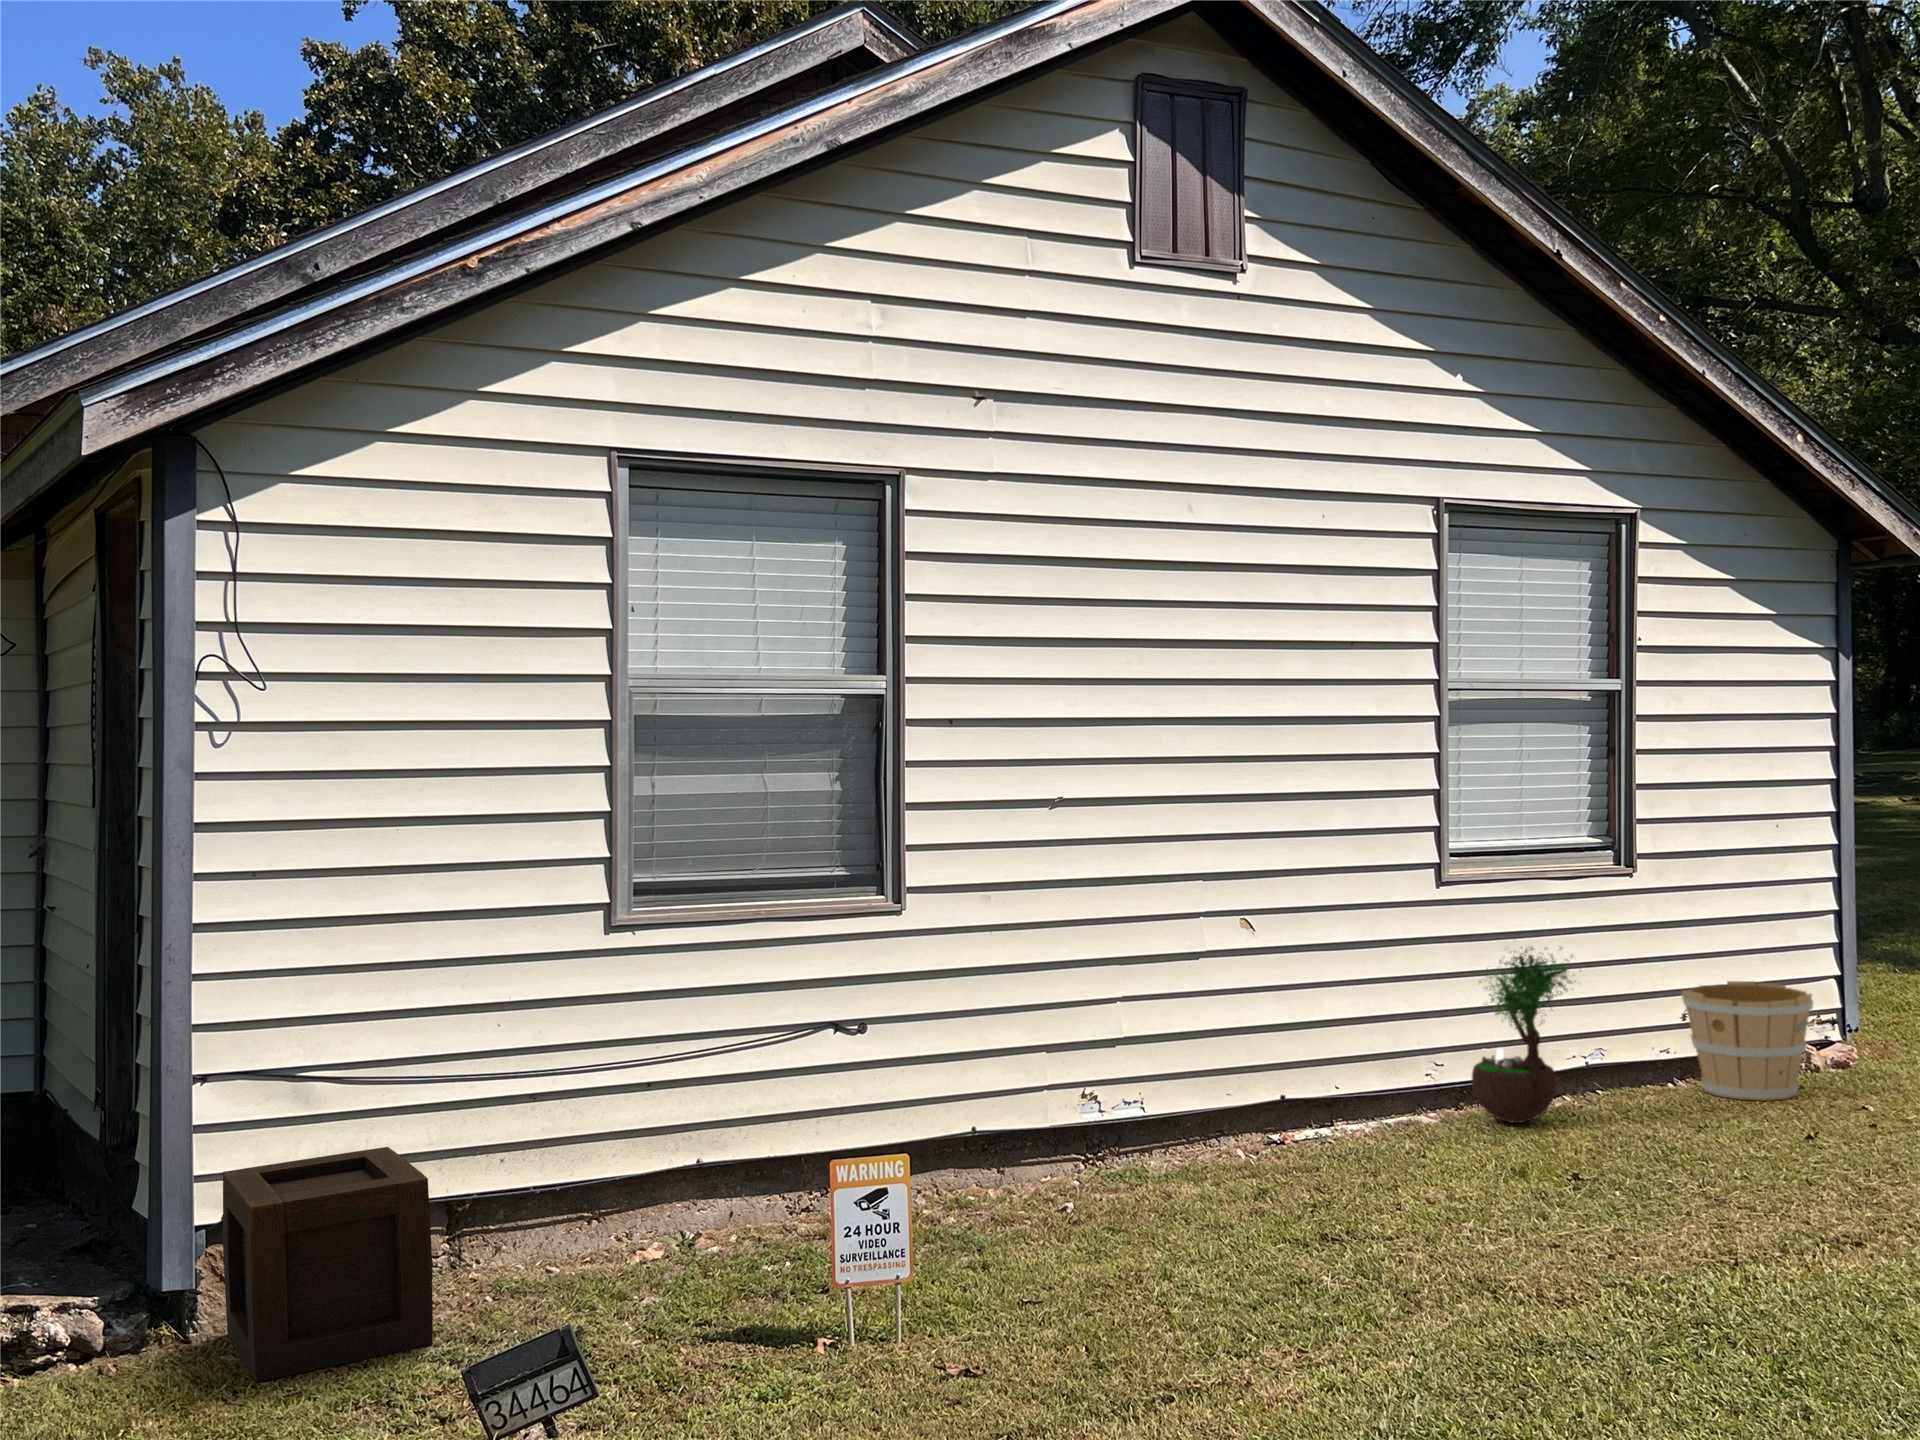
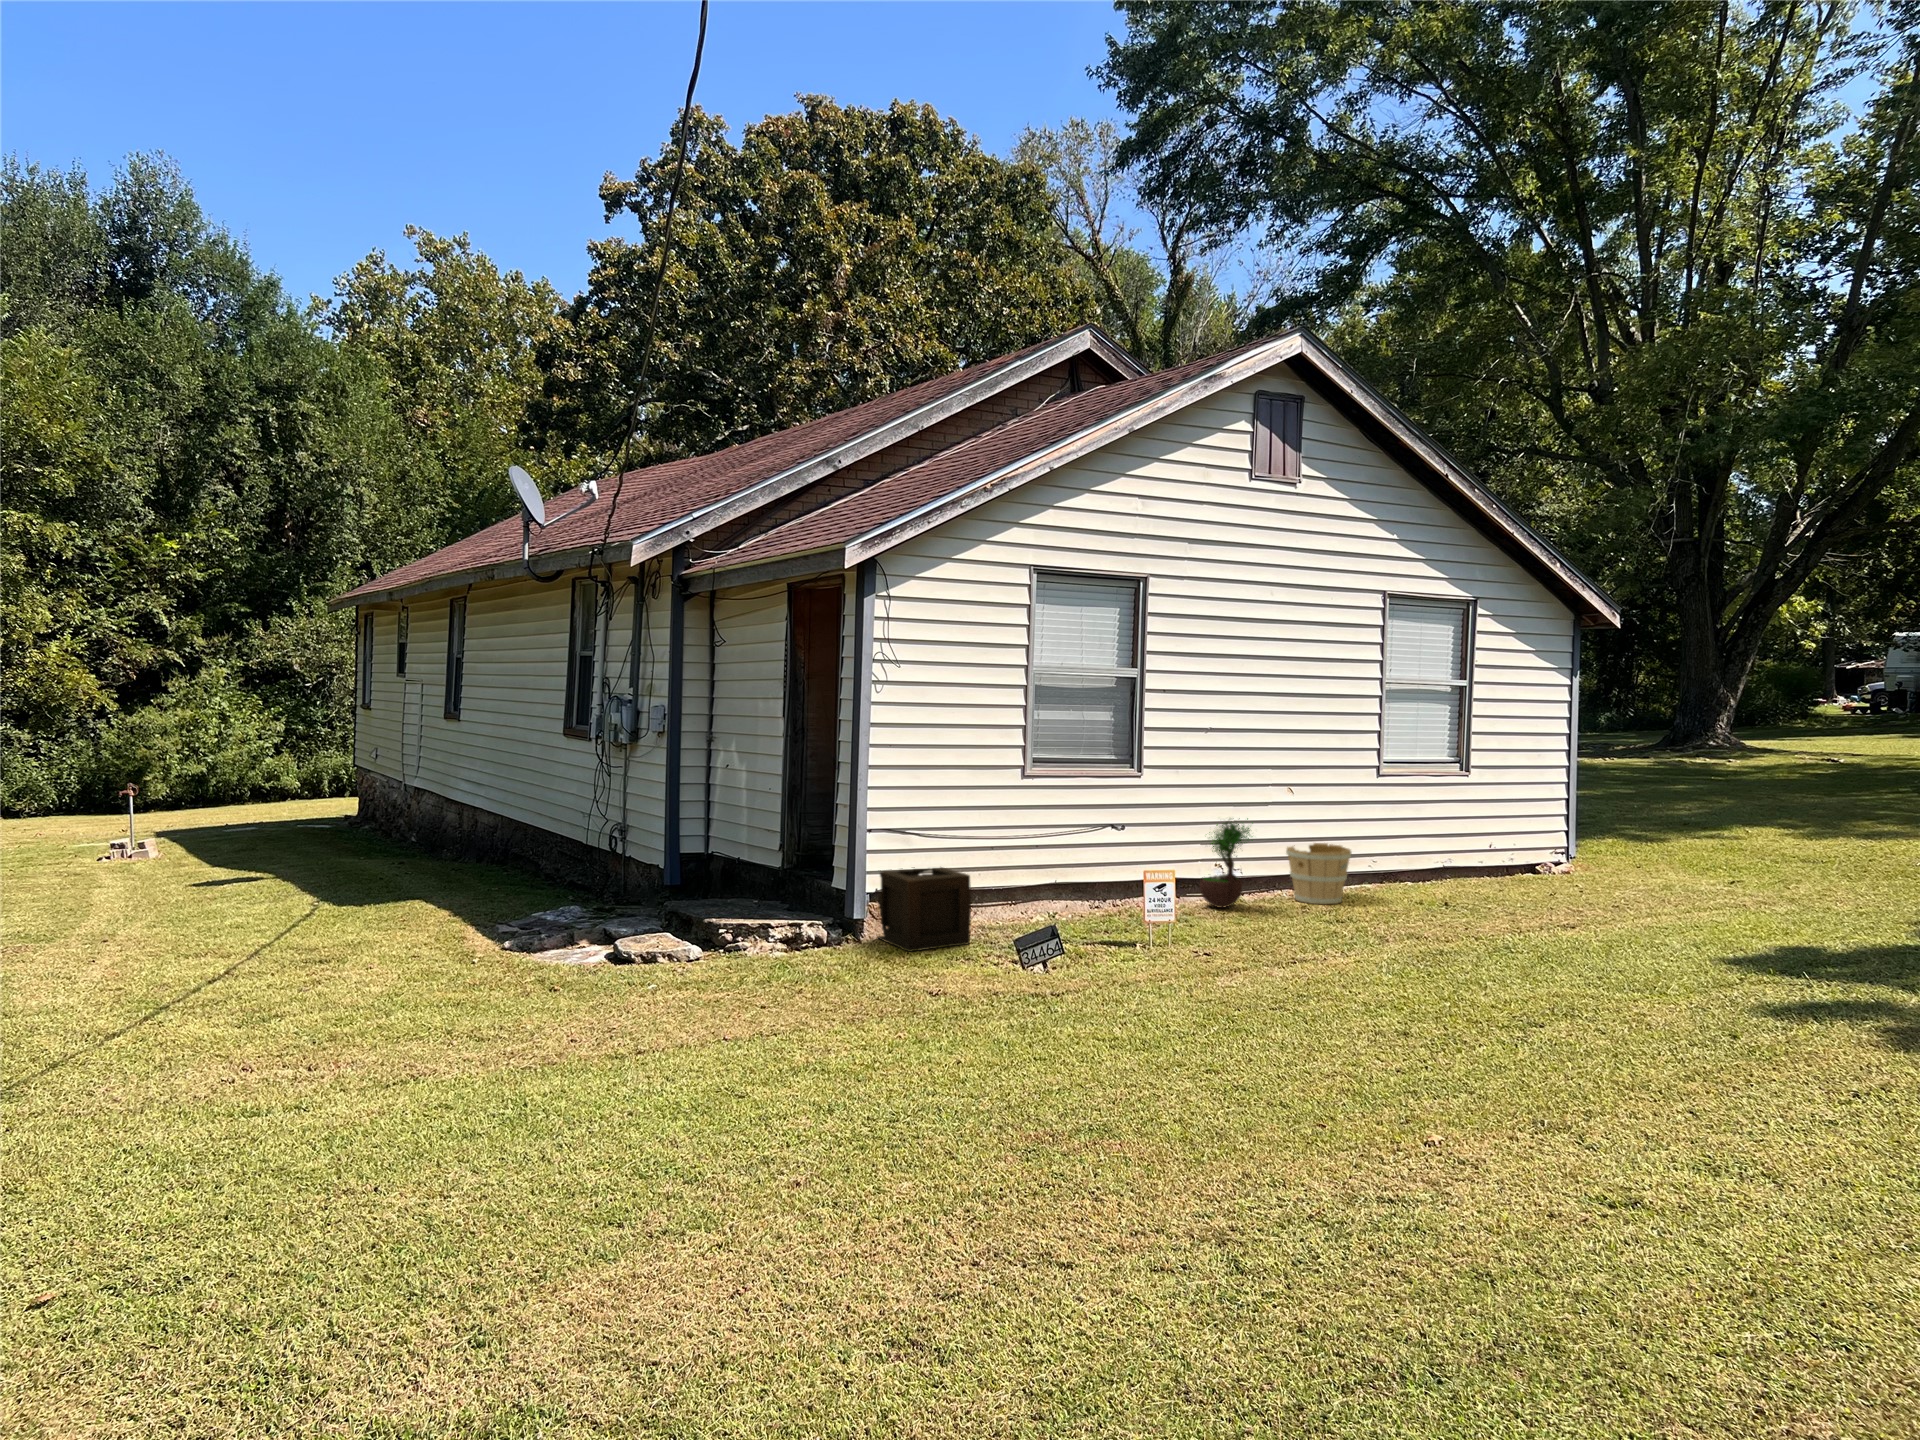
potted tree: present [1472,946,1576,1123] -> present [1200,818,1253,908]
wooden bucket: present [1681,981,1814,1101] -> present [1286,843,1352,904]

